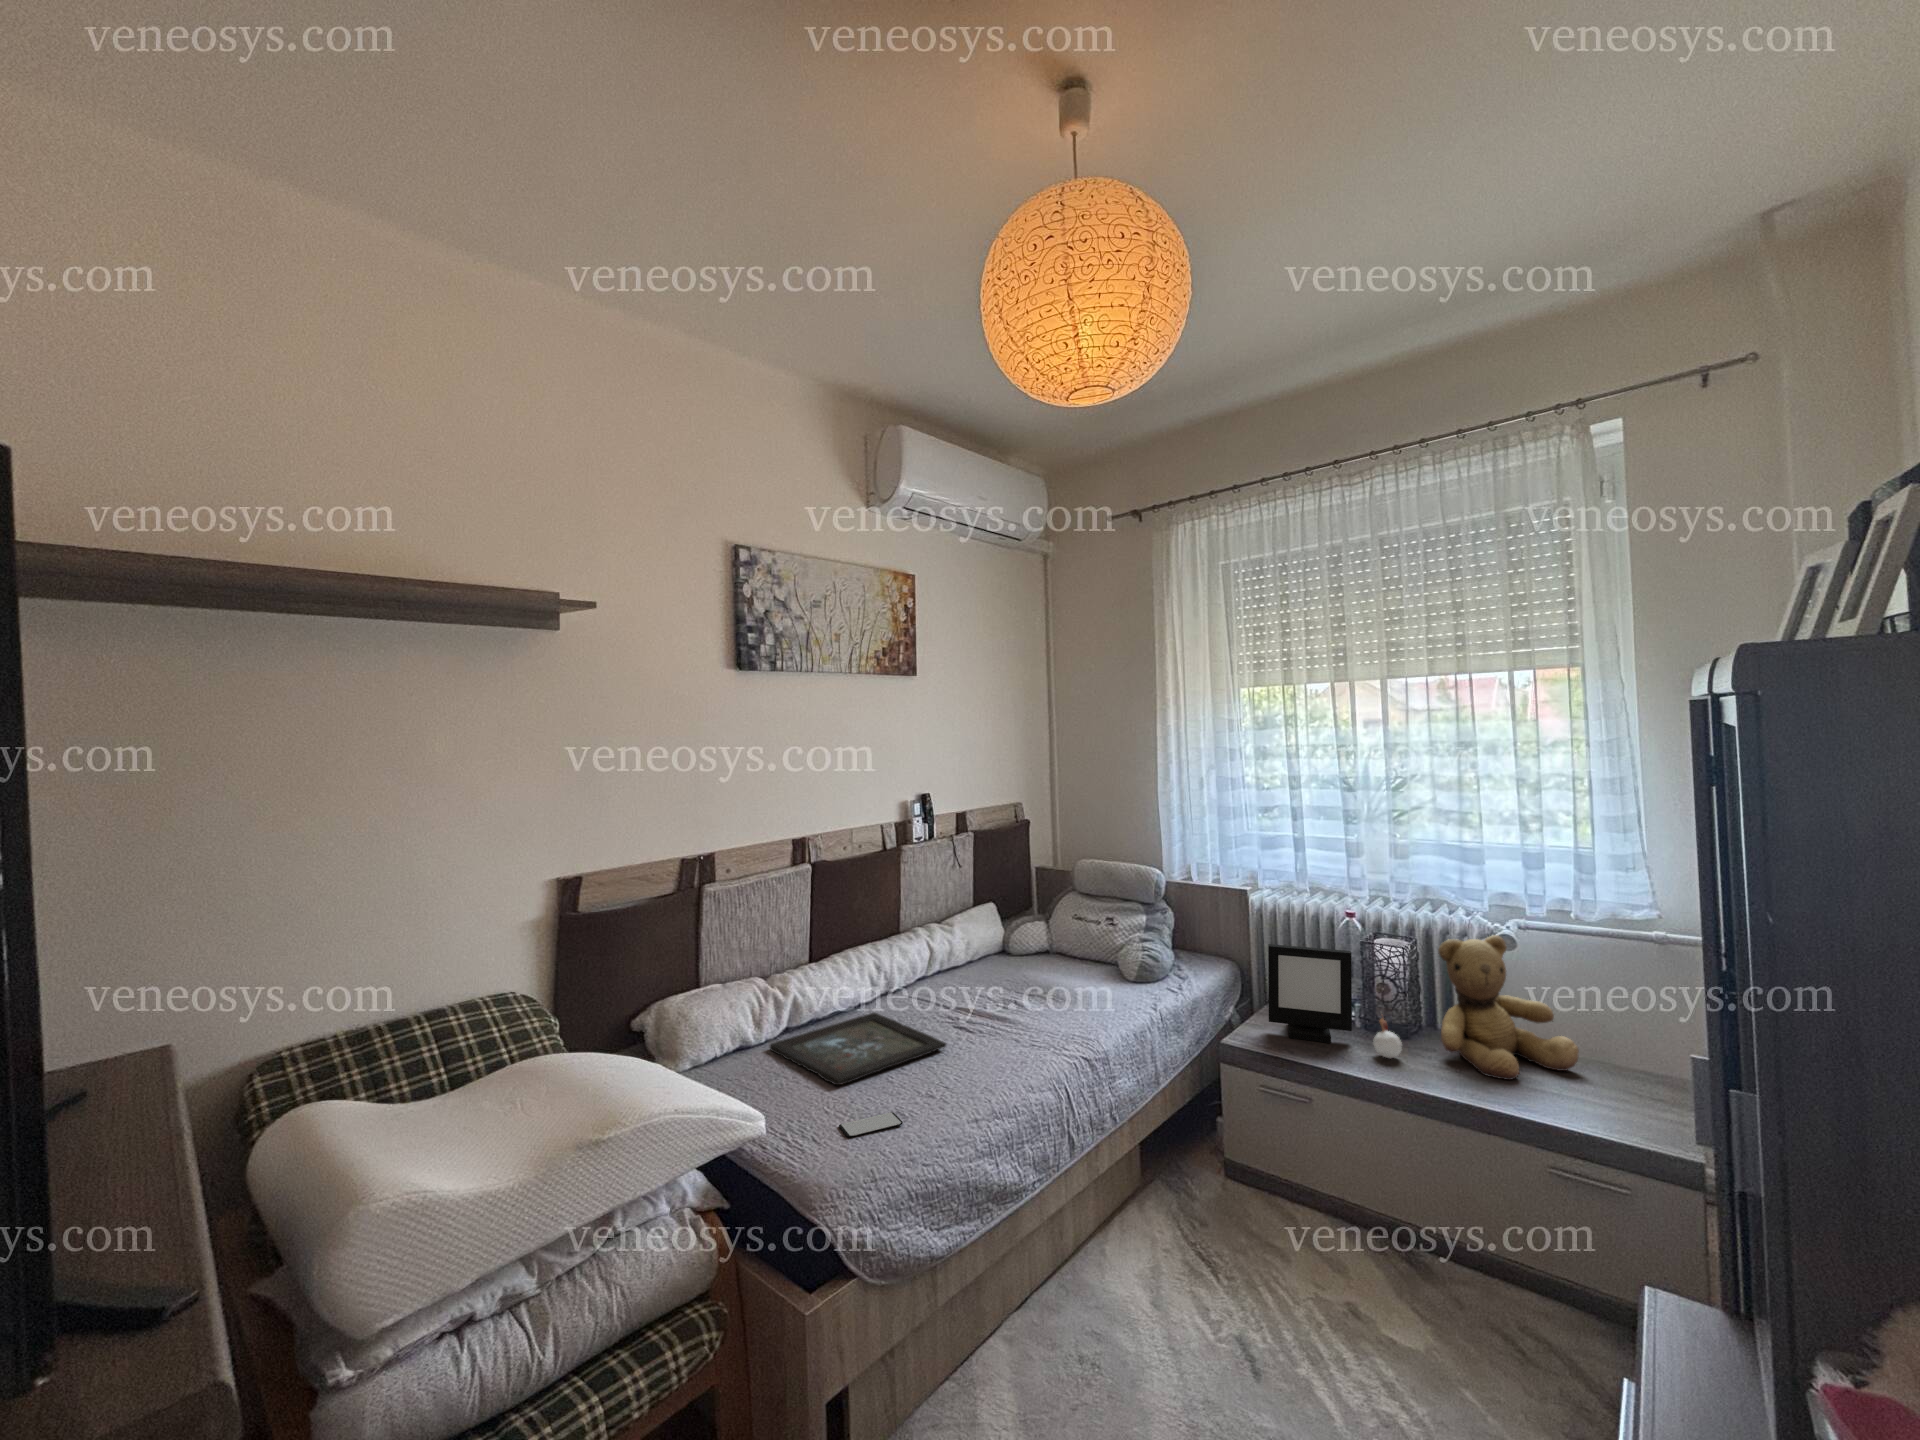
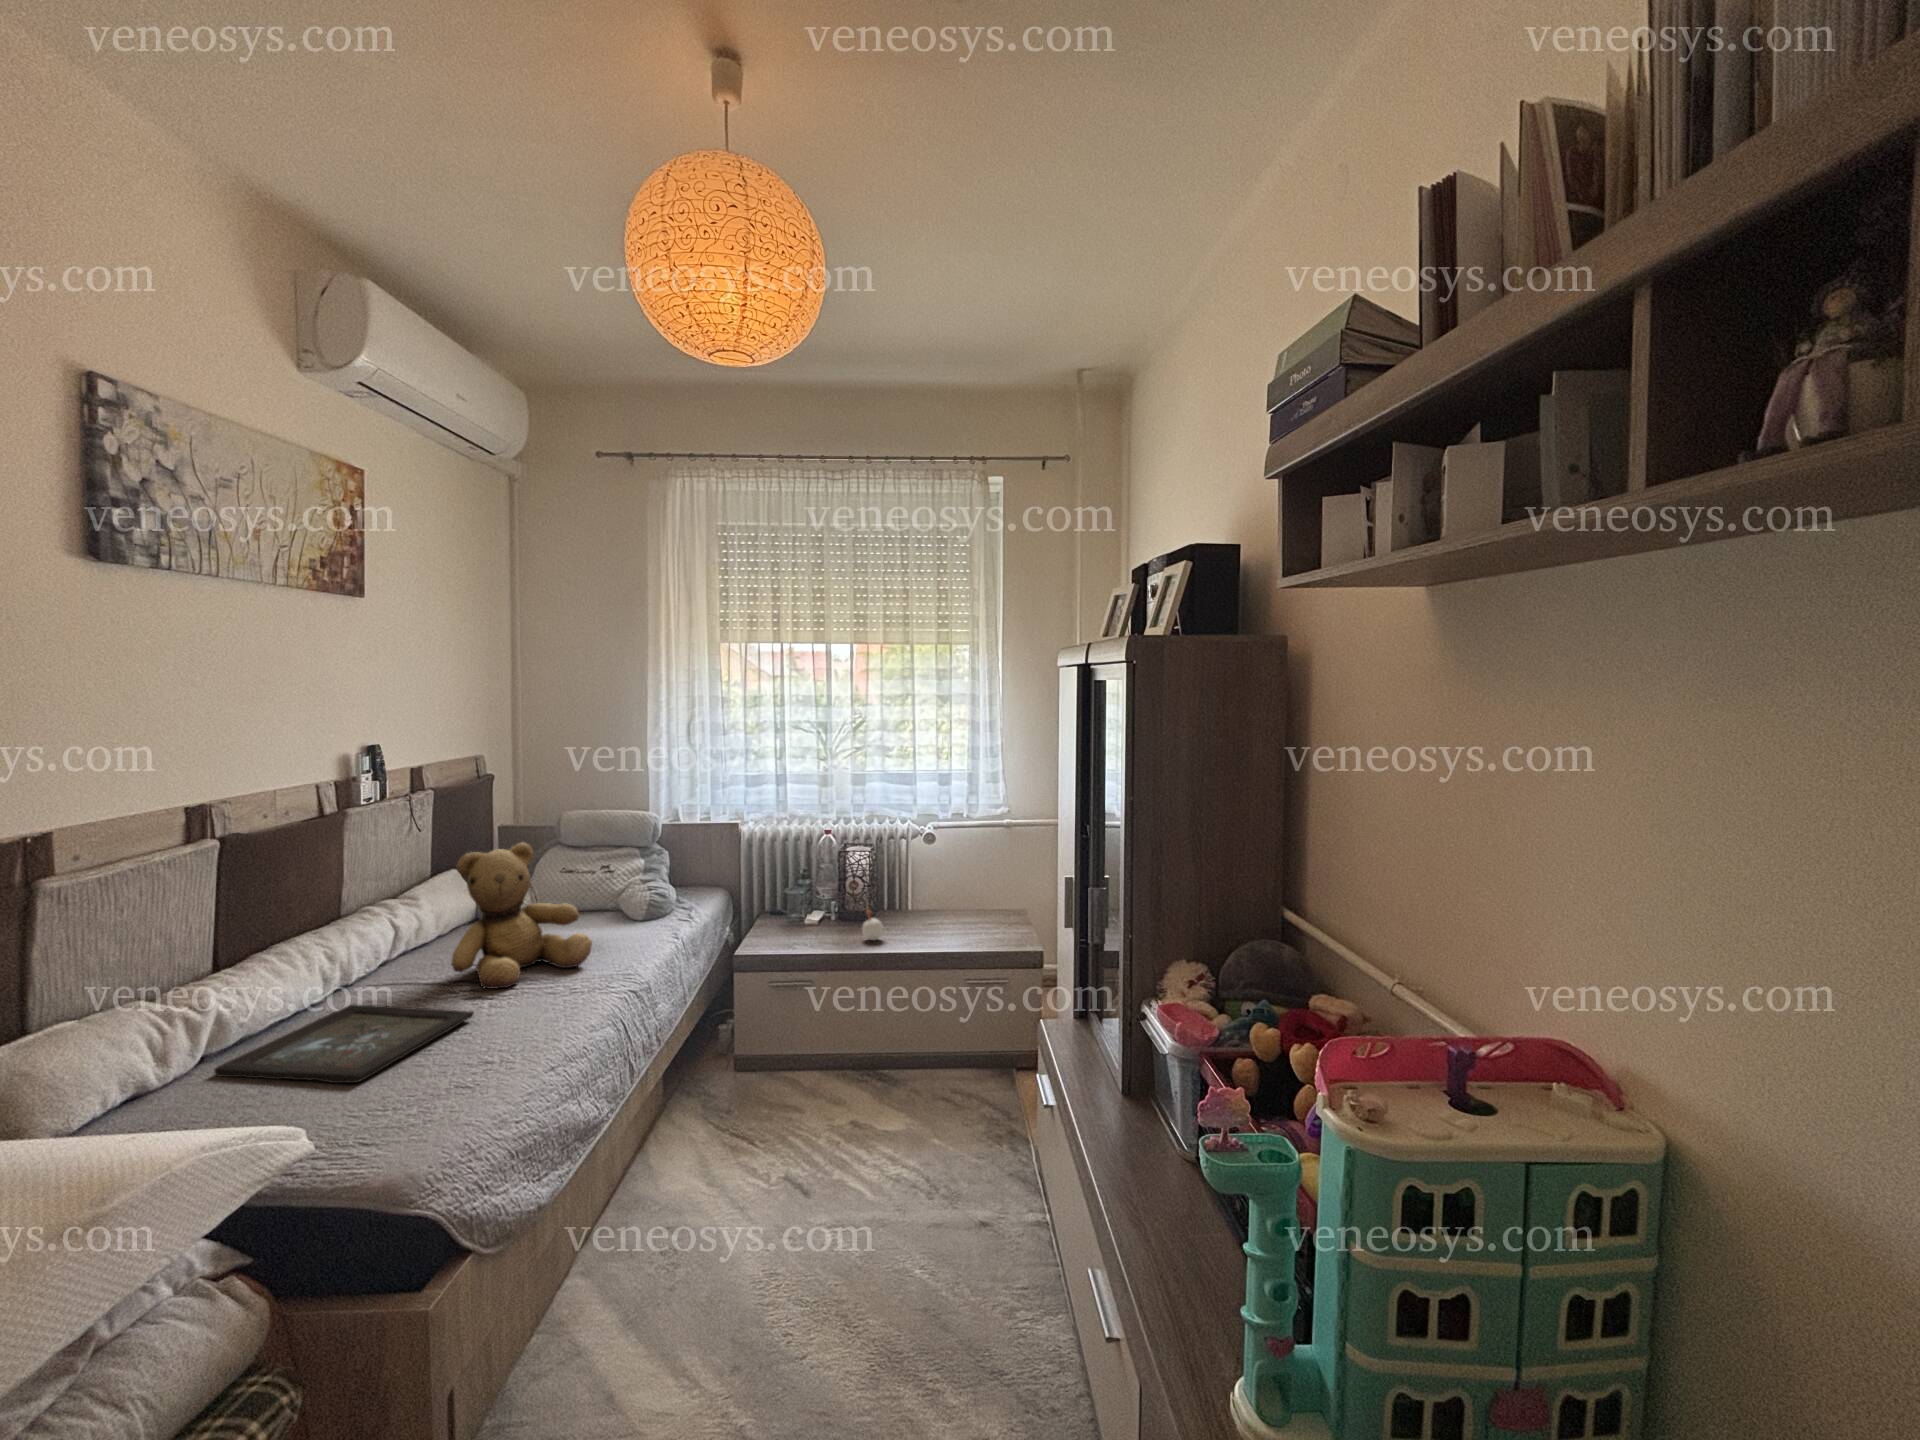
teddy bear: present [1438,935,1579,1080] -> present [452,842,592,989]
picture frame: present [1268,944,1352,1043] -> none [774,858,843,942]
smartphone: present [839,1112,903,1137] -> none [392,1086,474,1122]

